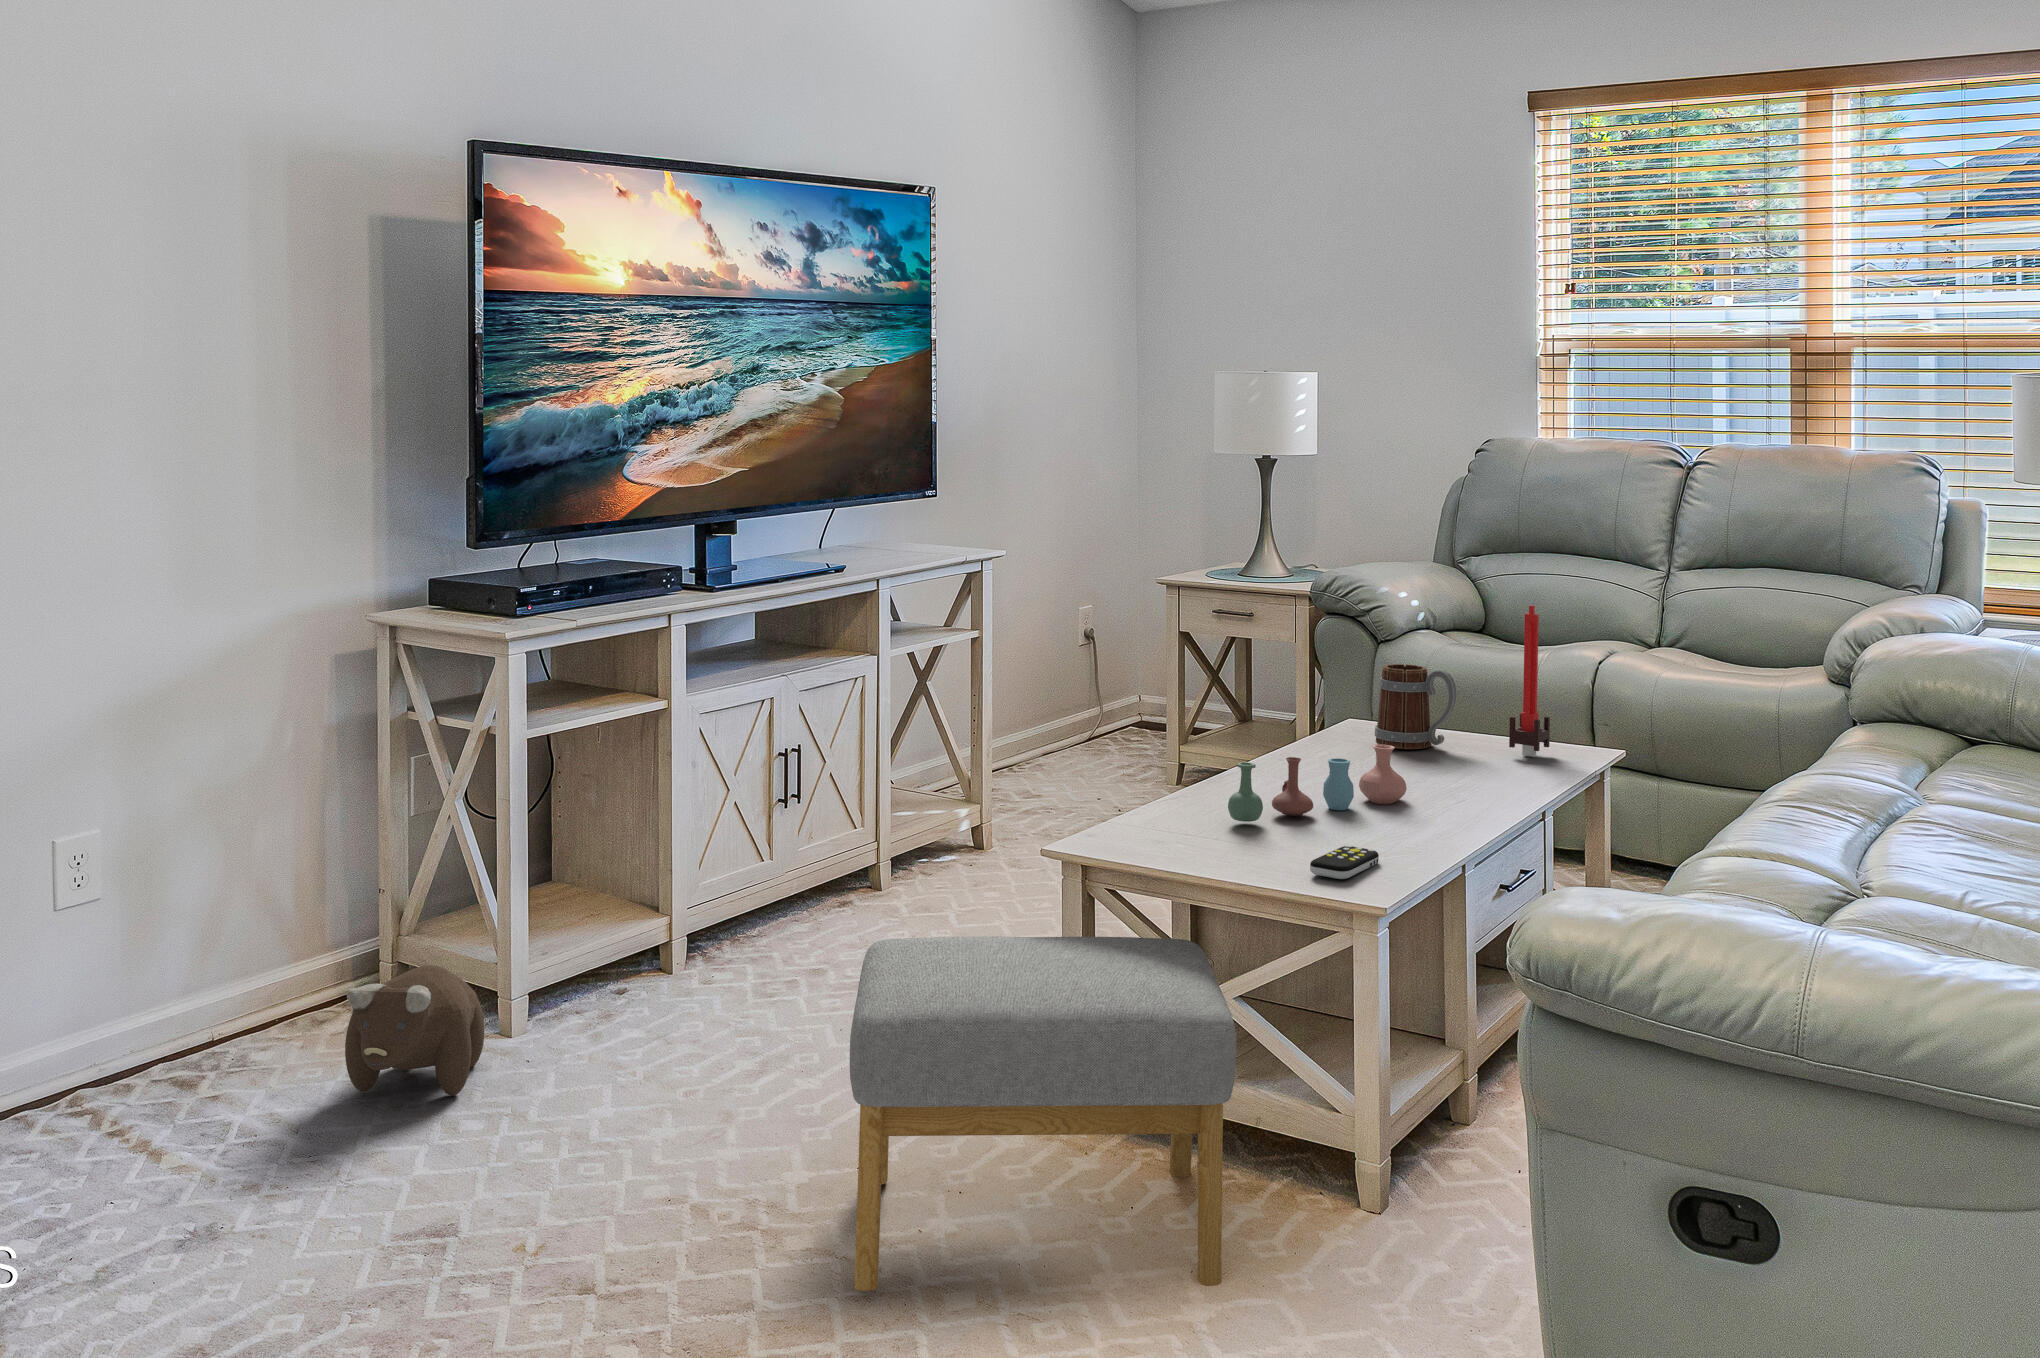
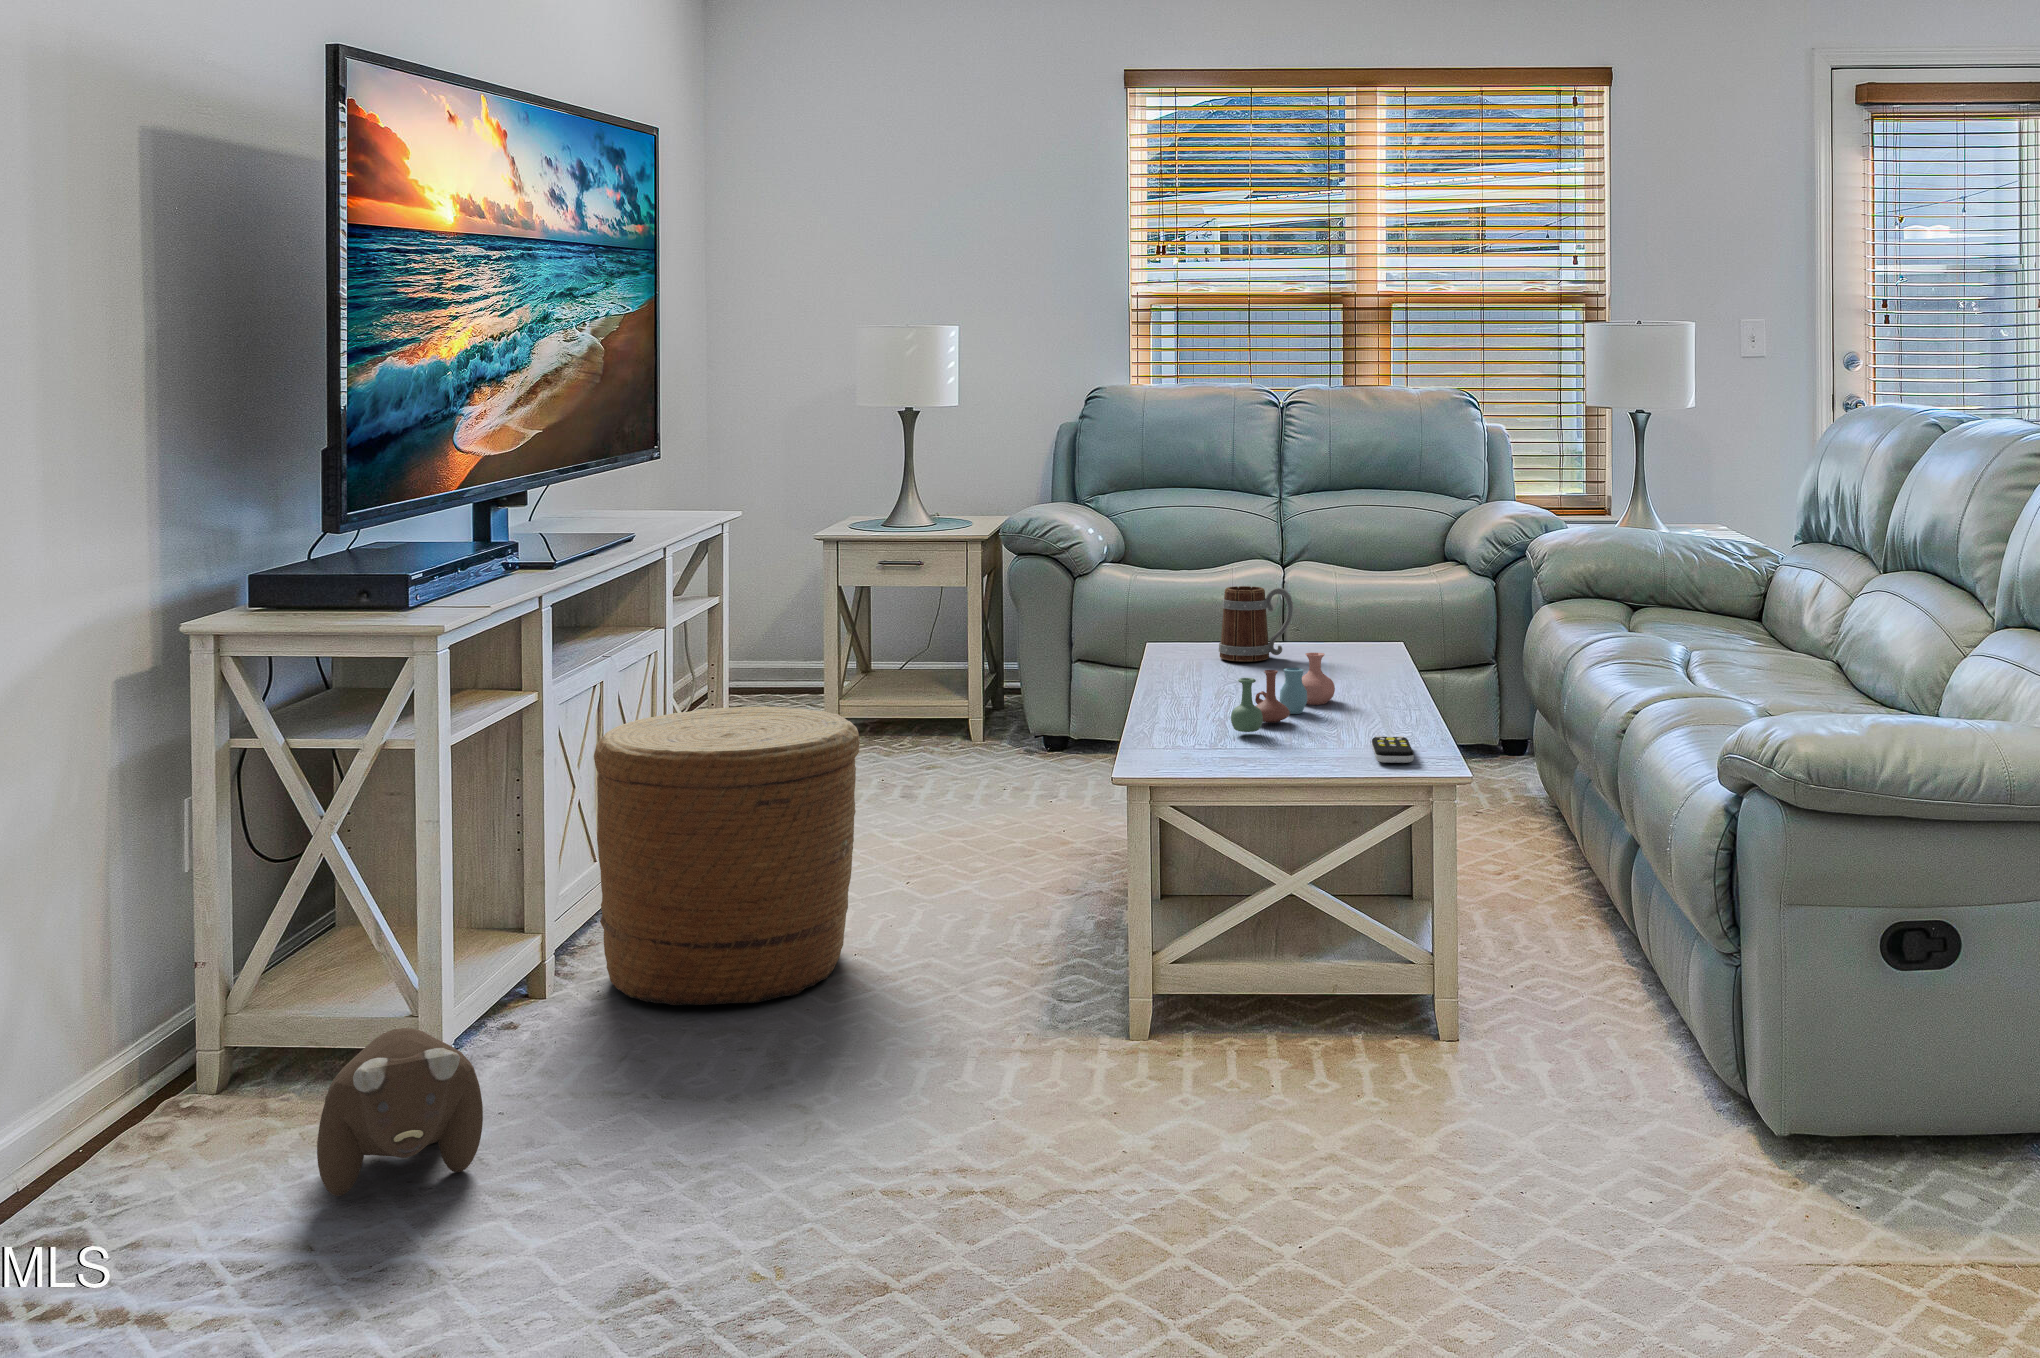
candle: present [1509,605,1550,757] -> none [1343,524,1370,655]
woven basket: none [707,732,949,1013] -> present [594,707,860,1005]
footstool: present [850,937,1236,1291] -> none [1021,840,1428,1215]

